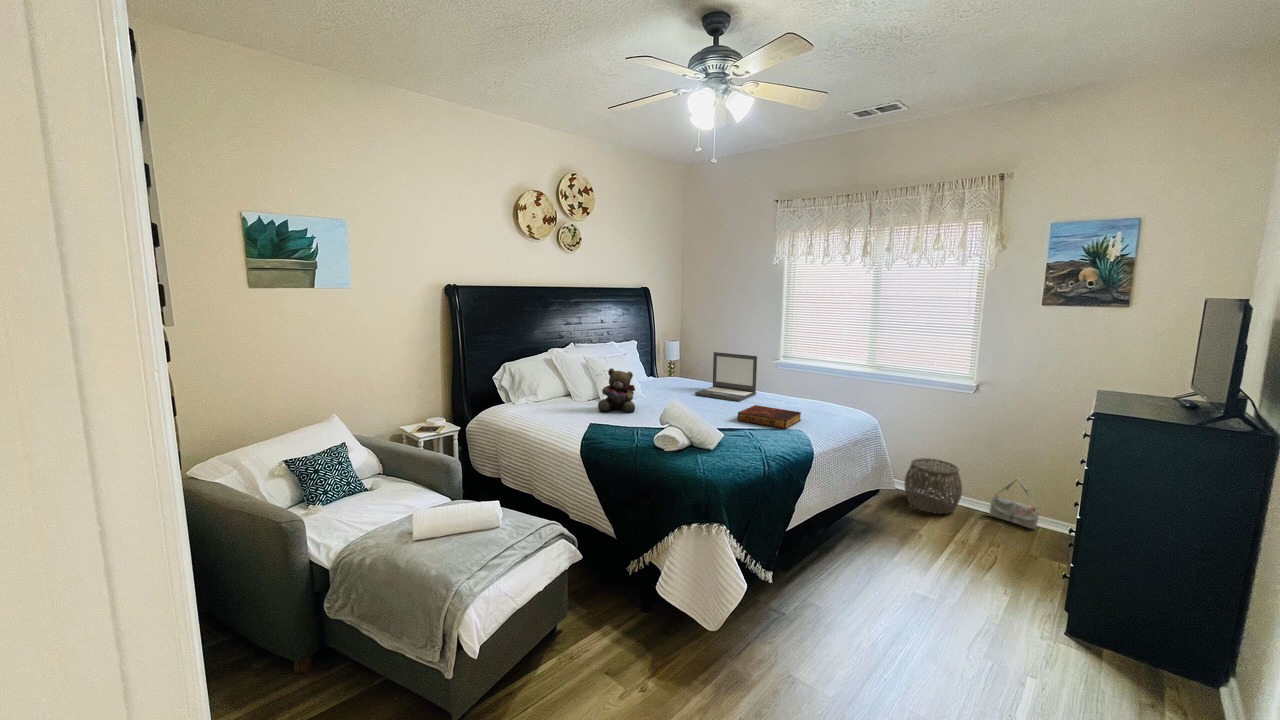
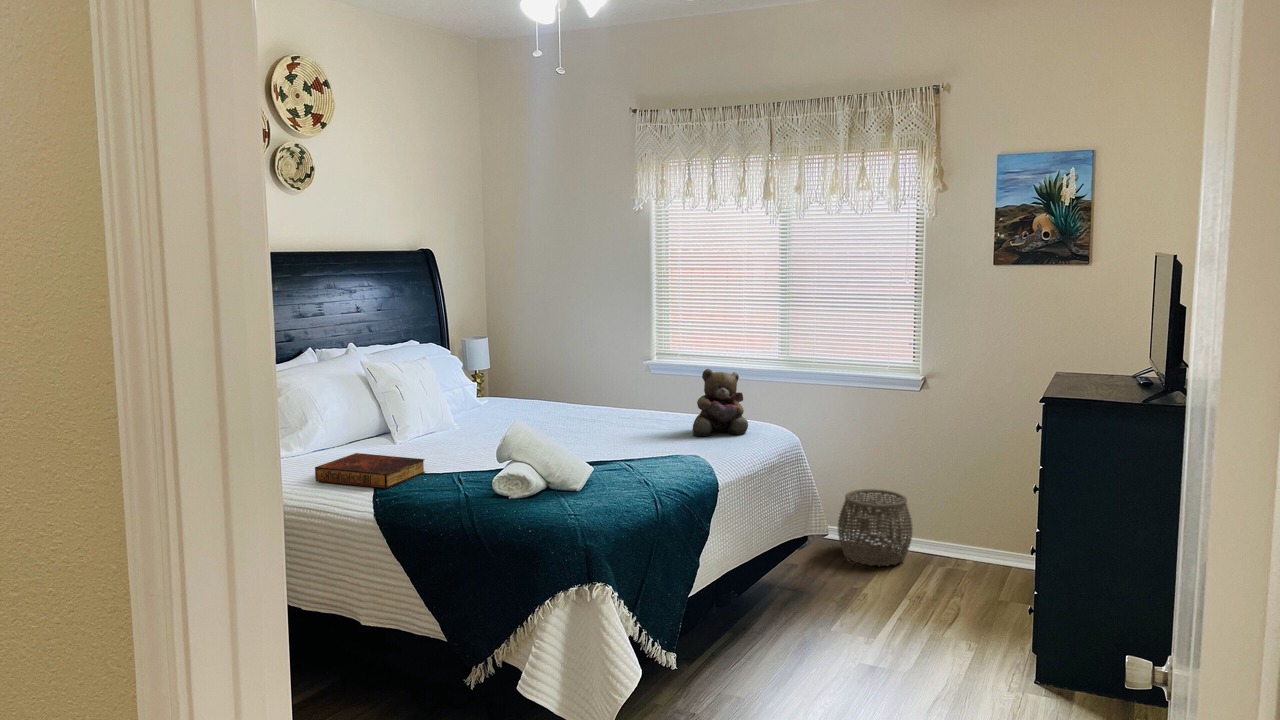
laptop: present [695,352,757,401] -> none [526,351,620,424]
teddy bear: present [598,368,635,413] -> present [693,369,748,436]
book: present [738,405,801,429] -> present [315,453,425,488]
bag: present [990,478,1039,529] -> none [948,503,1007,571]

